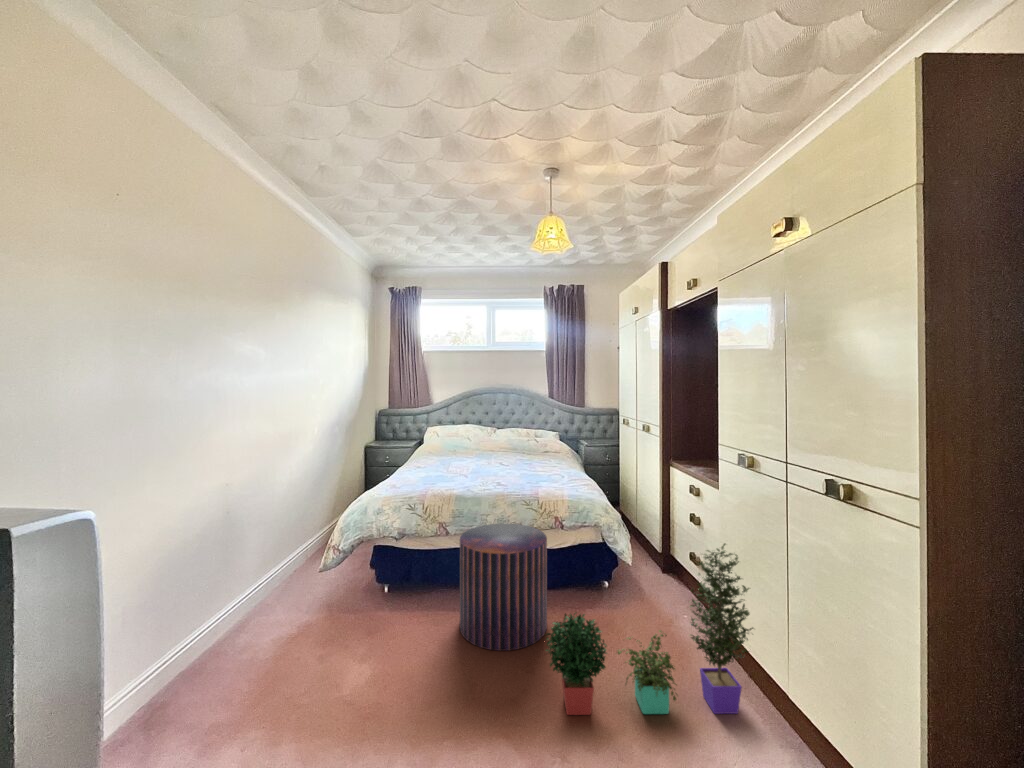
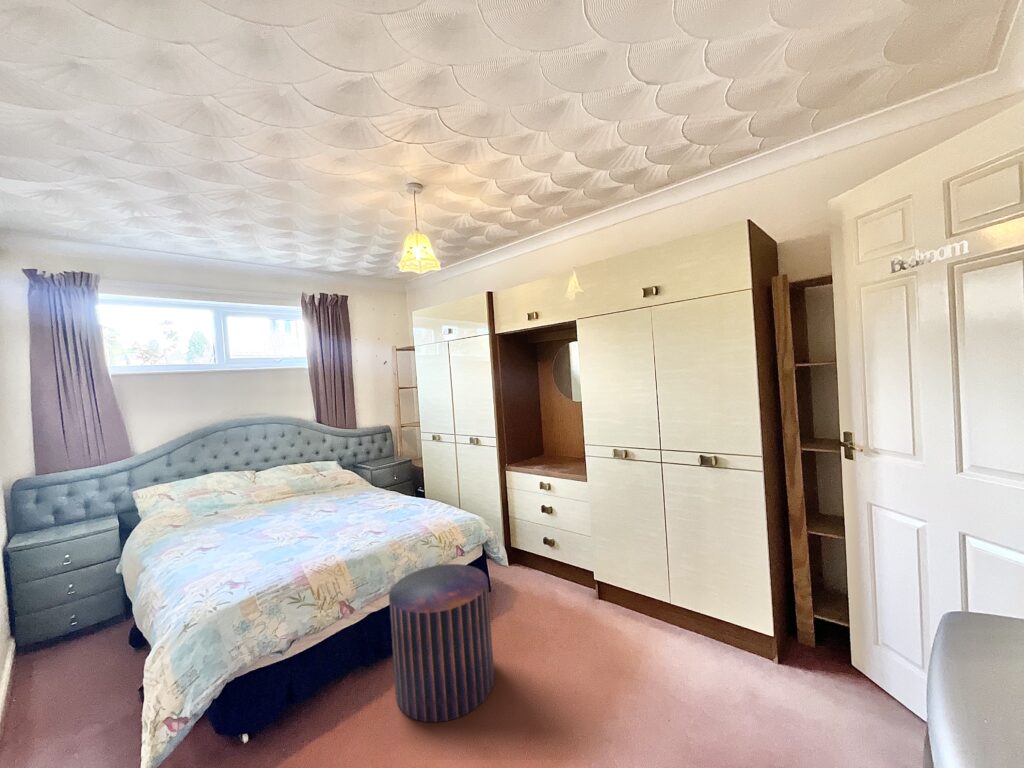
potted plant: present [546,543,753,715] -> none [551,517,666,714]

